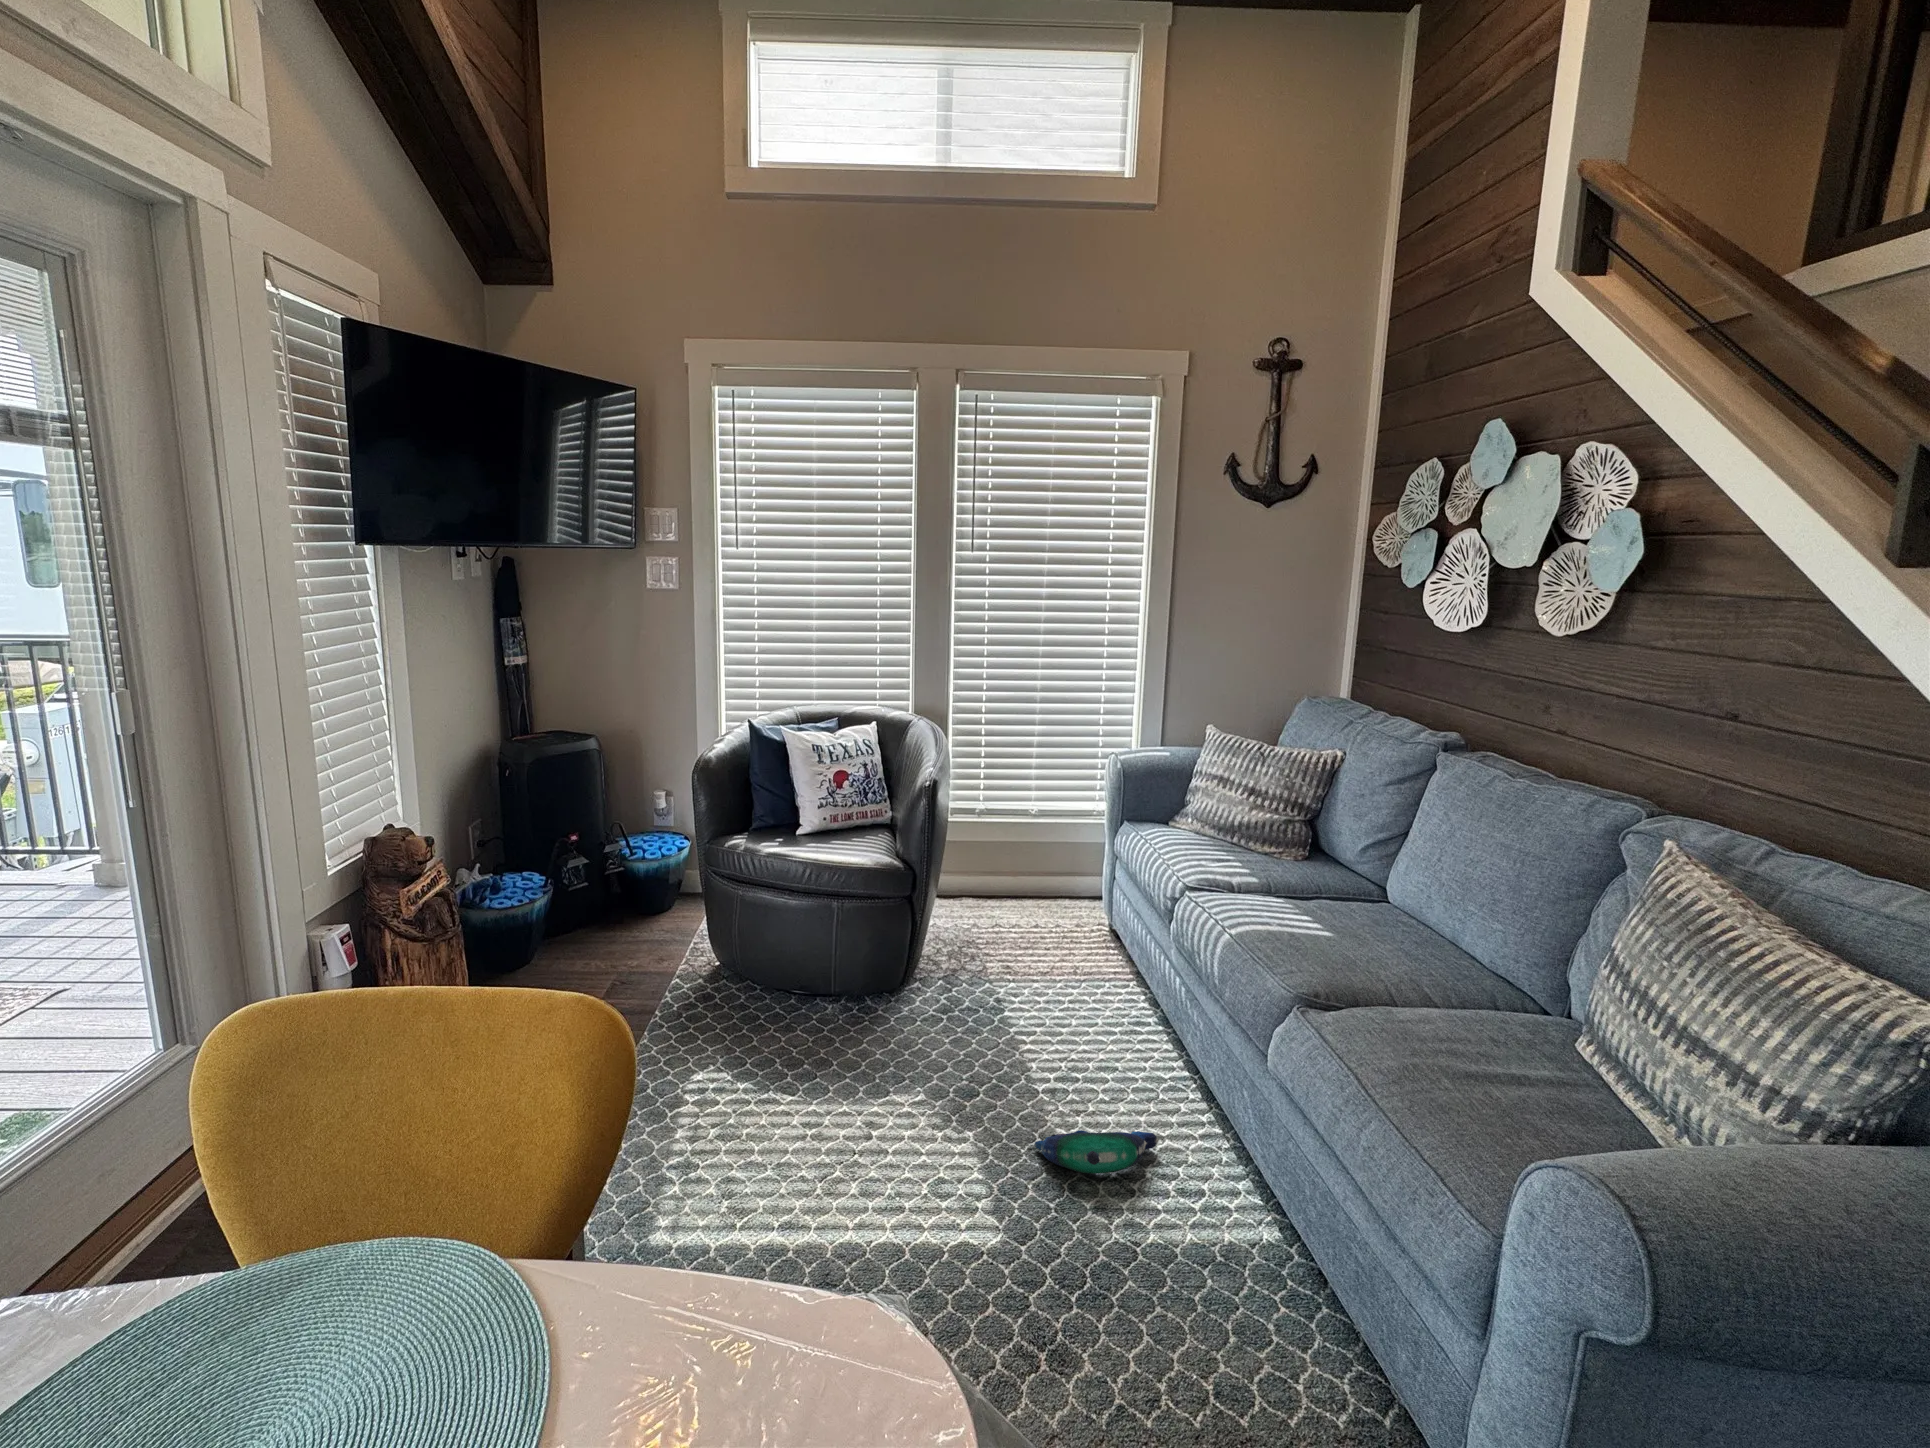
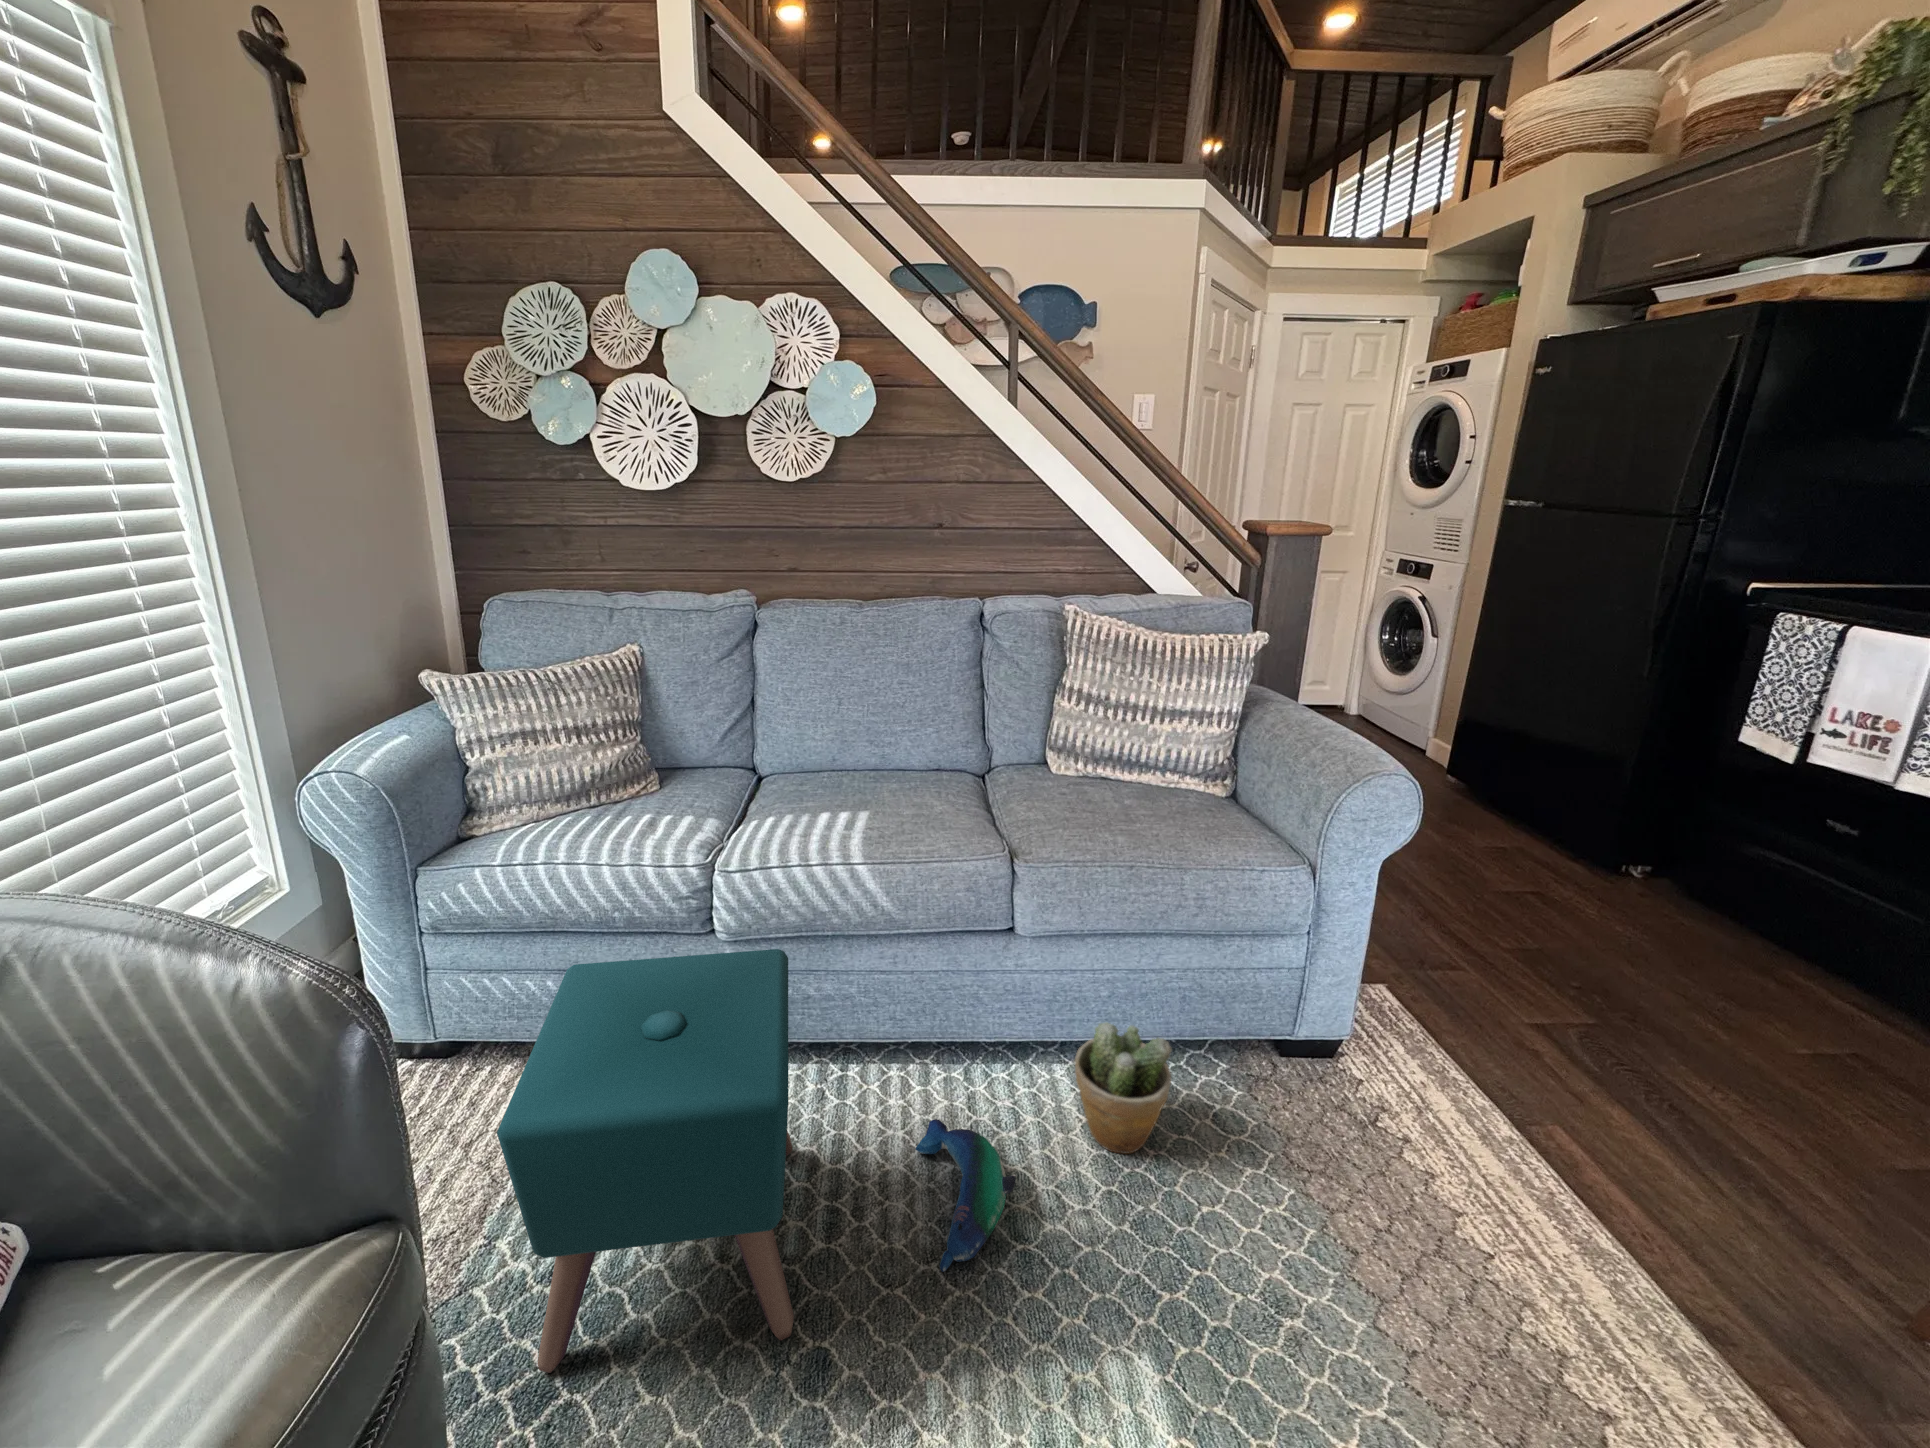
ottoman: none [952,874,1122,1084] -> present [497,949,794,1373]
potted plant: none [1172,1153,1273,1300] -> present [1074,1022,1172,1153]

